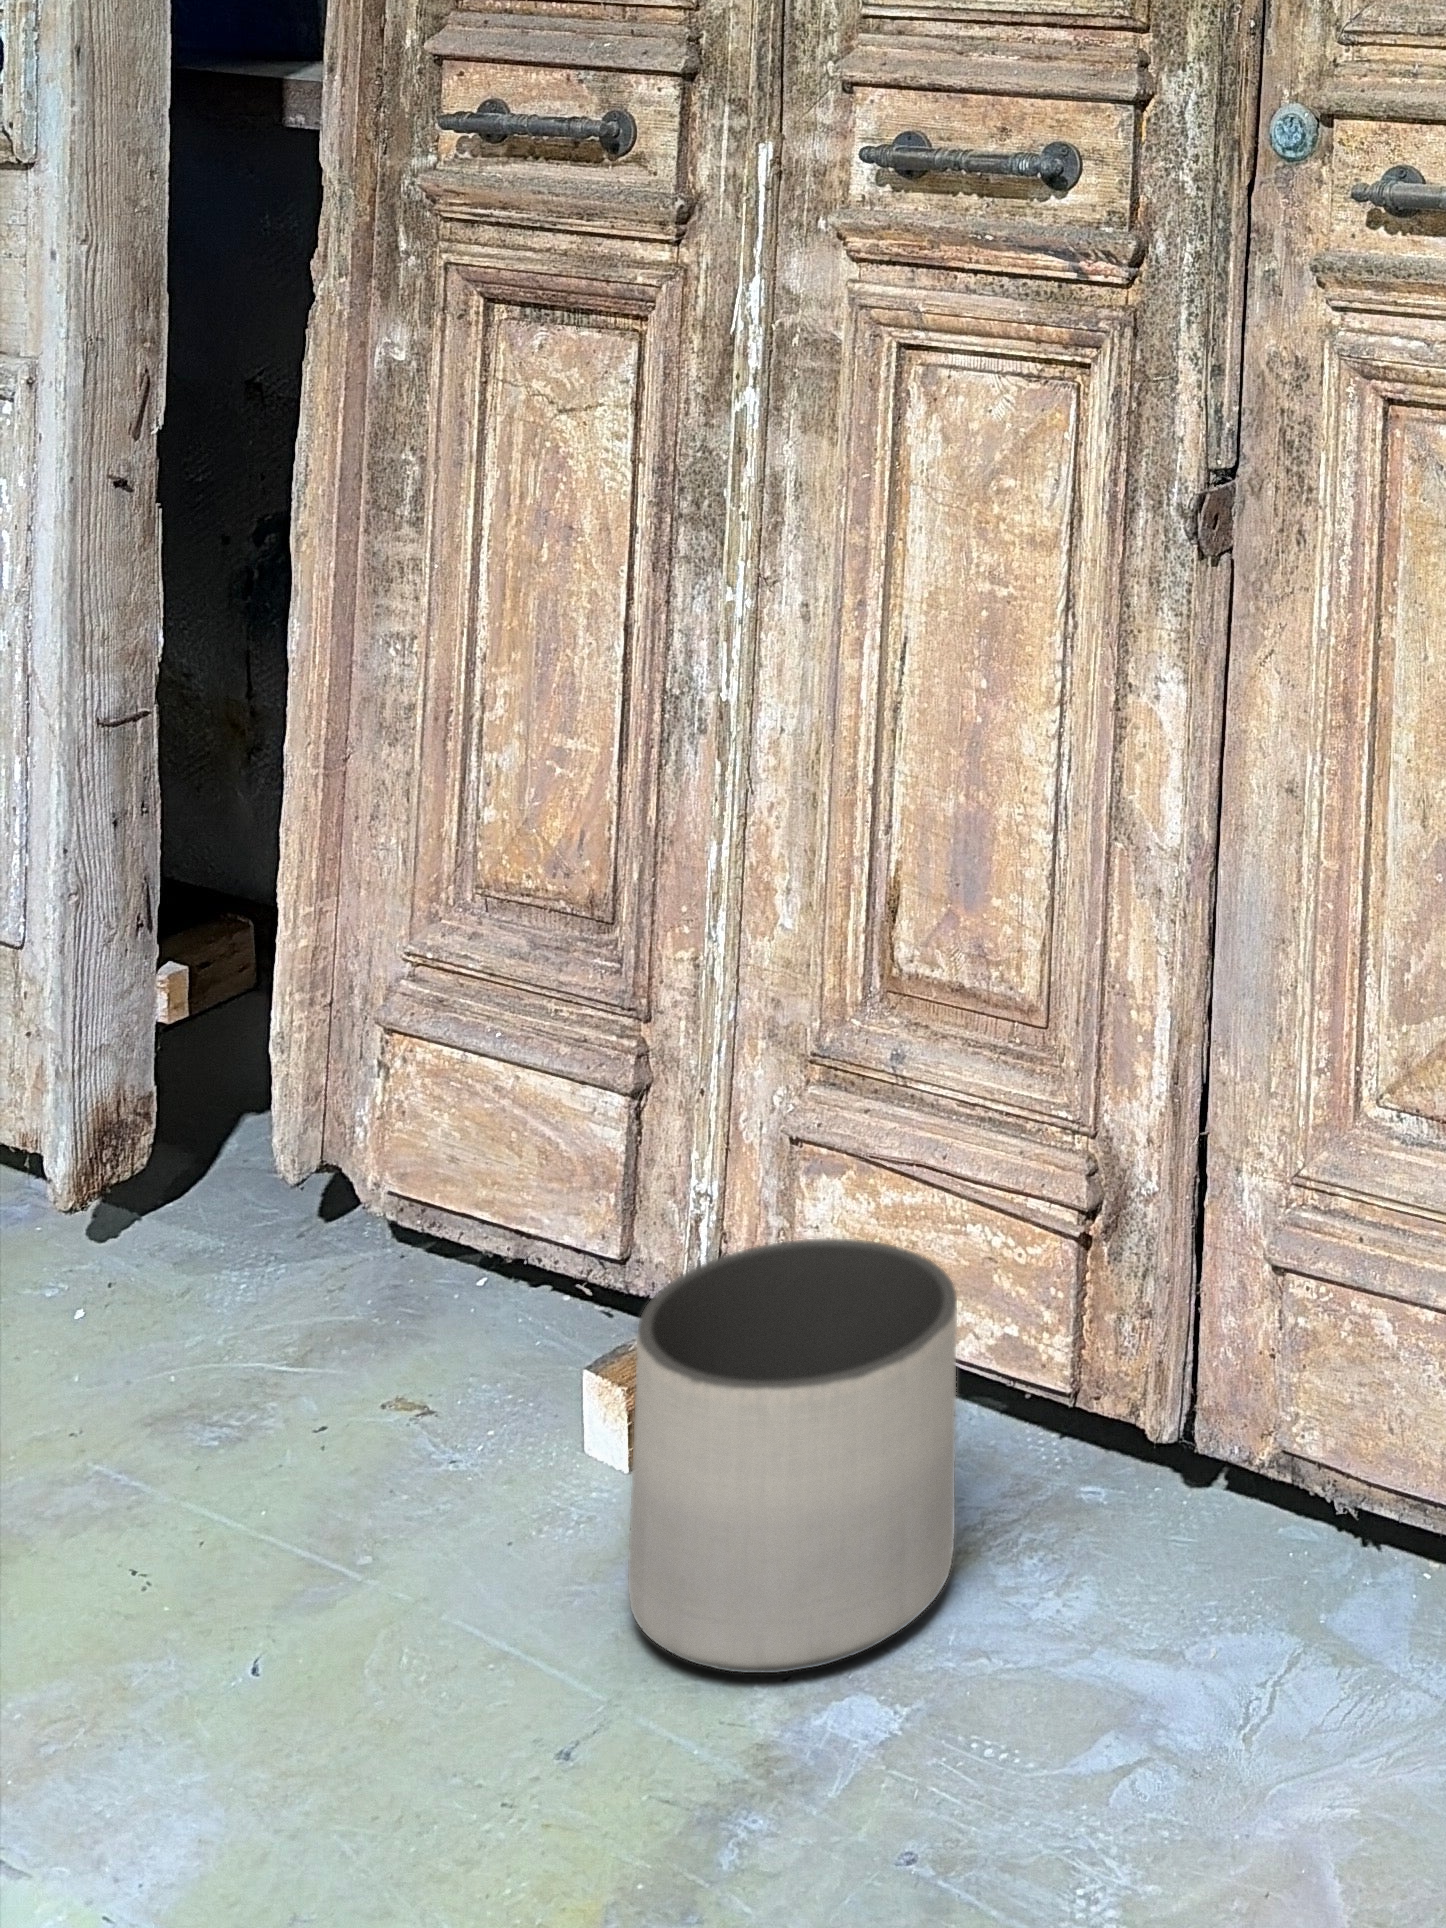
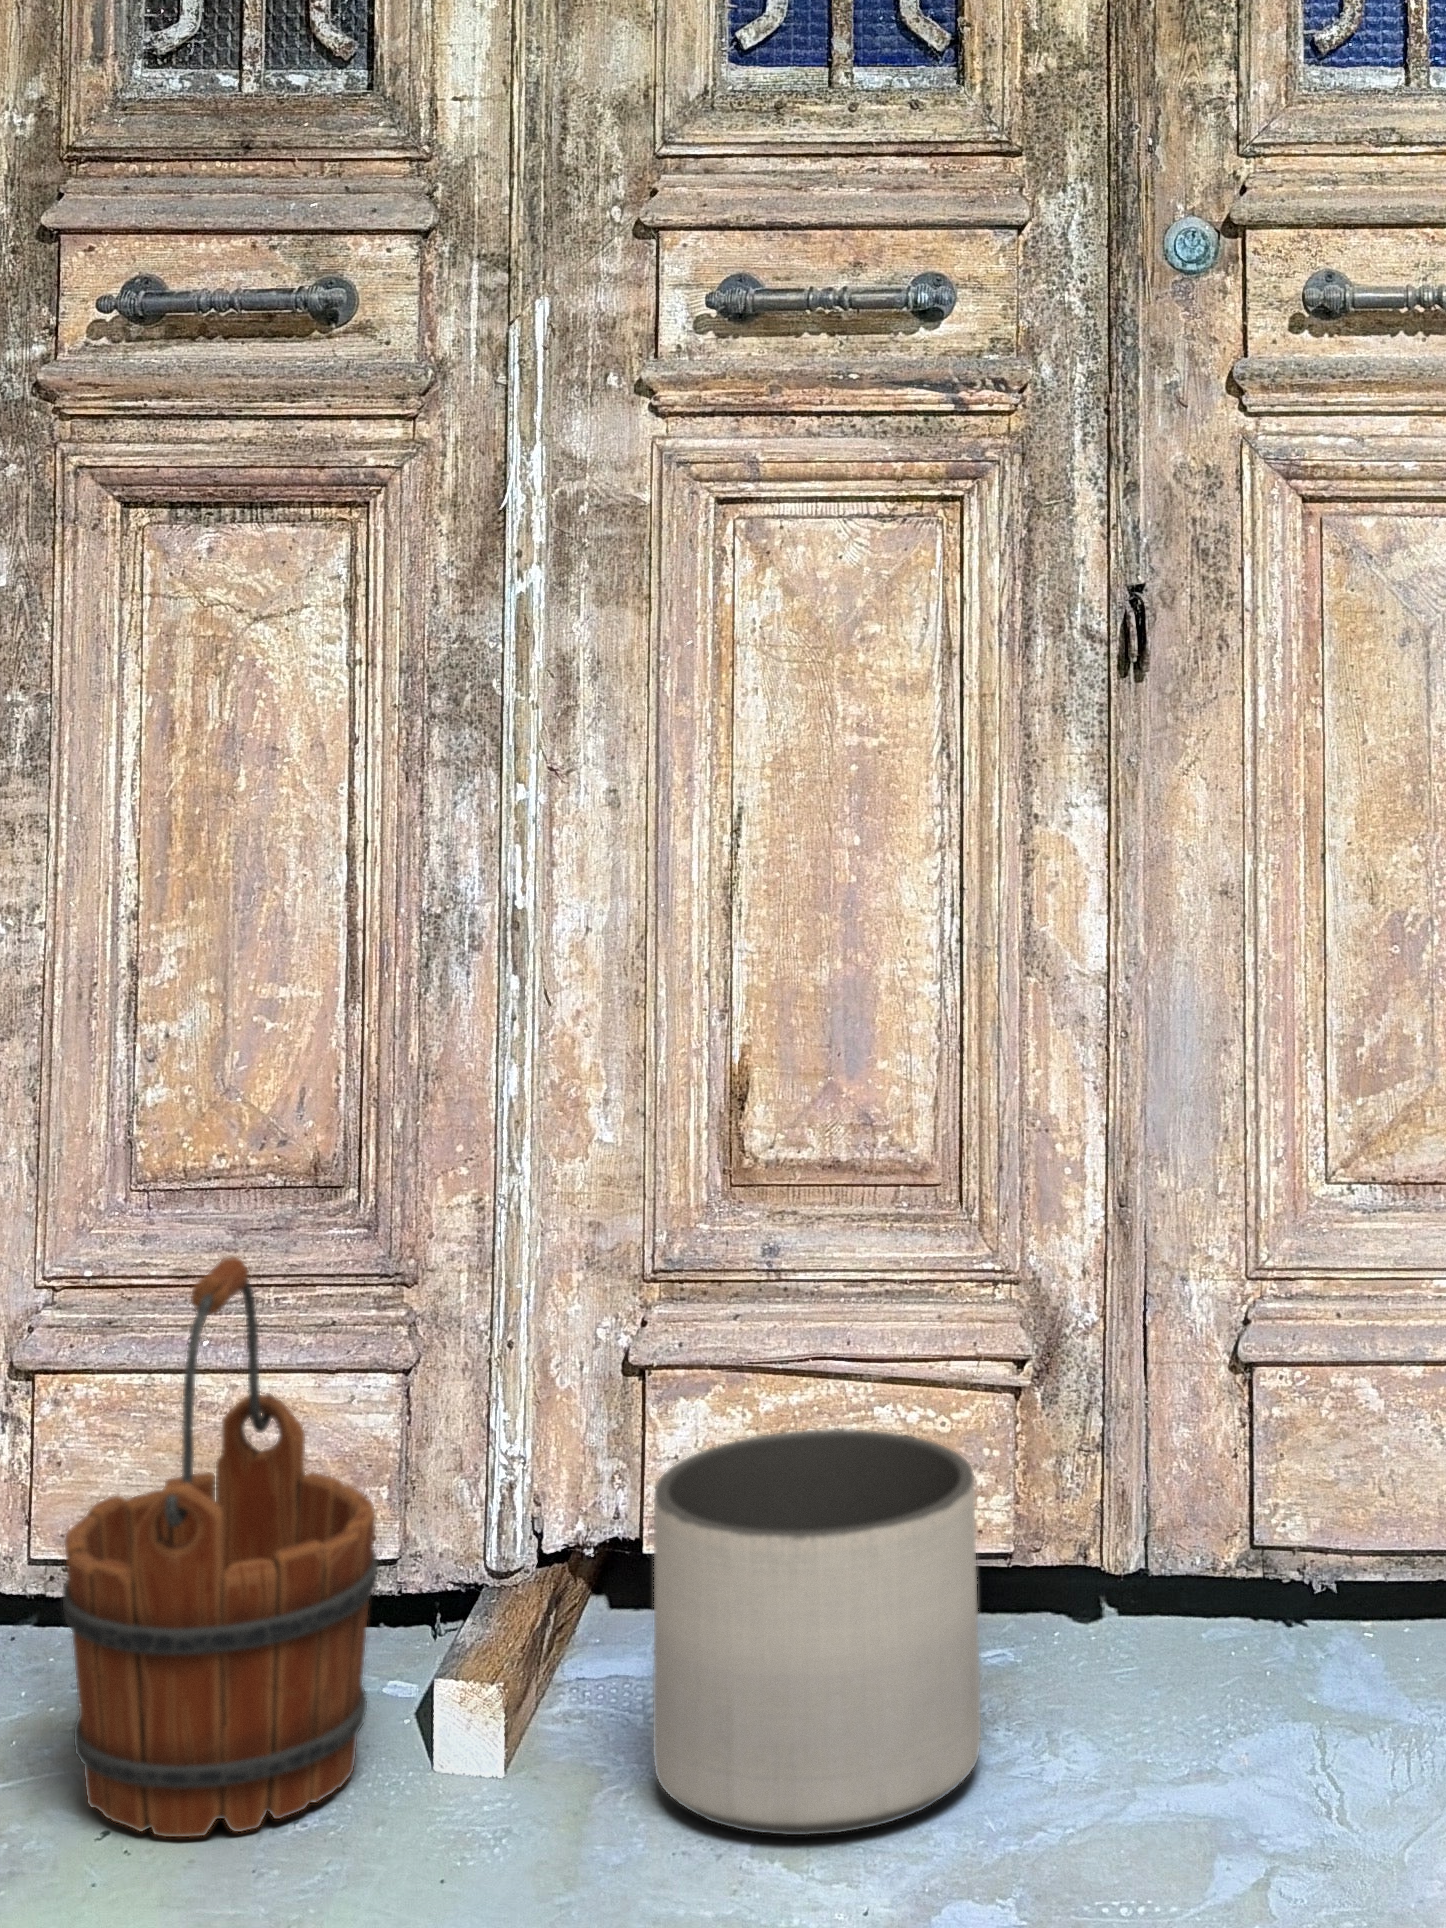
wooden bucket: none [225,985,519,1512] -> present [63,1257,378,1837]

